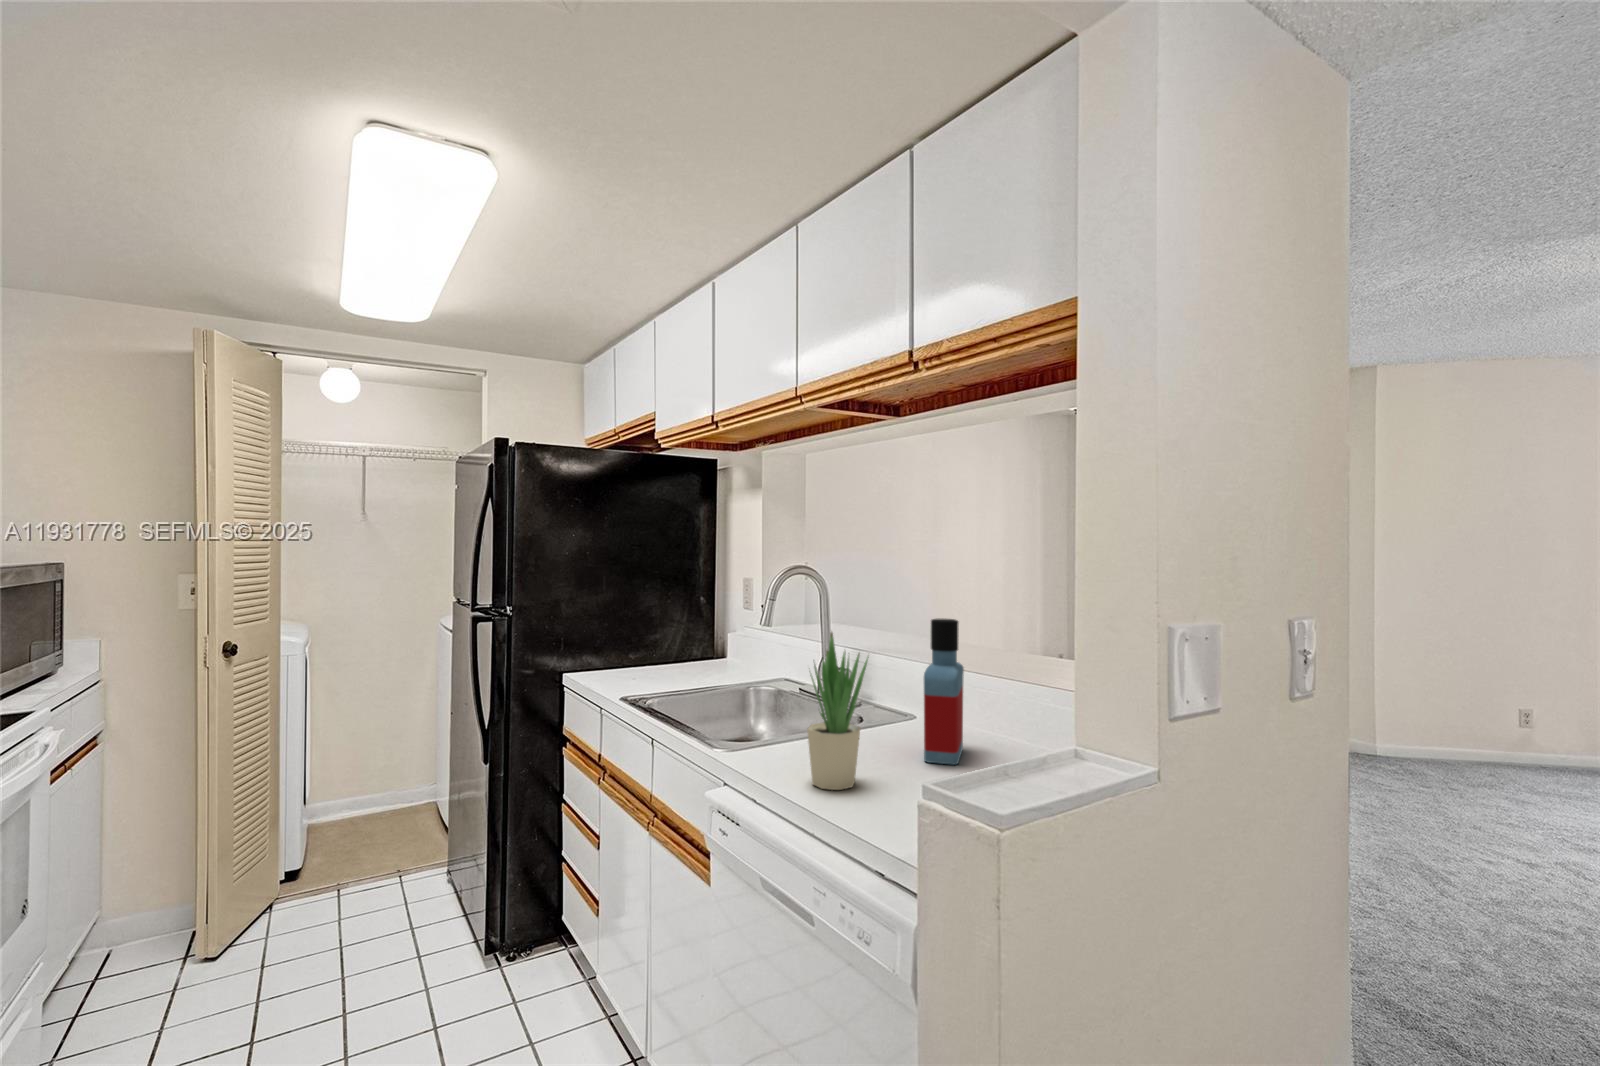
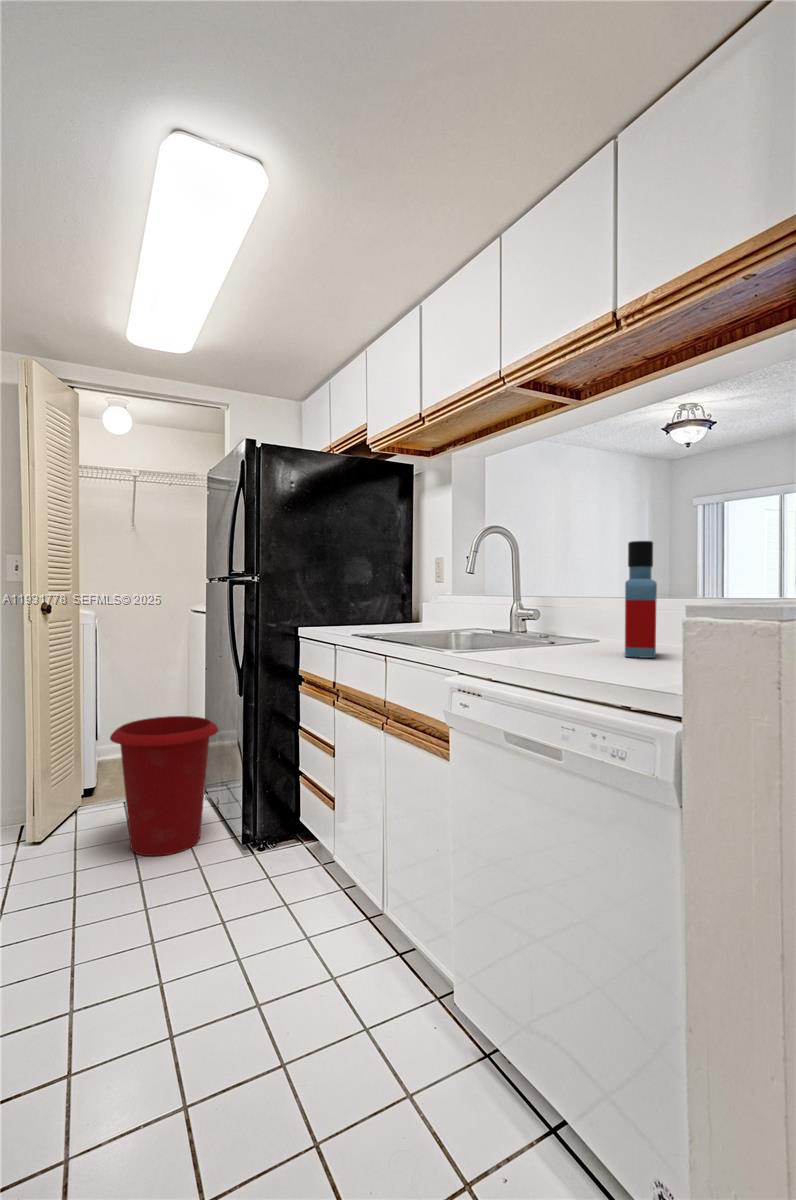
potted plant: present [807,632,869,790] -> none [534,534,587,665]
waste bin: none [310,782,460,976] -> present [110,716,218,856]

